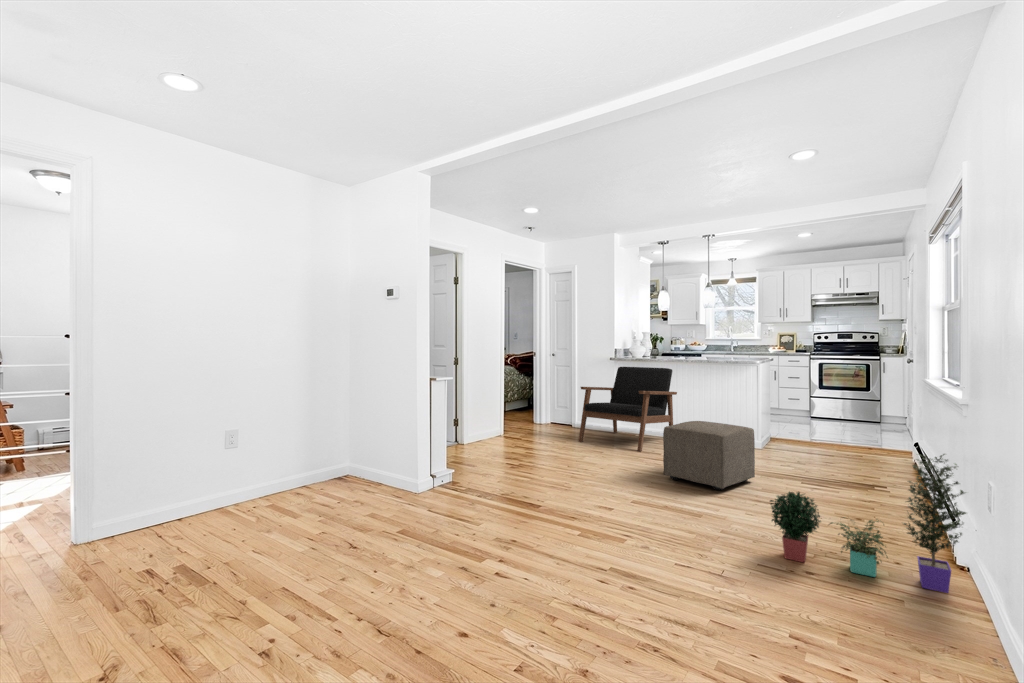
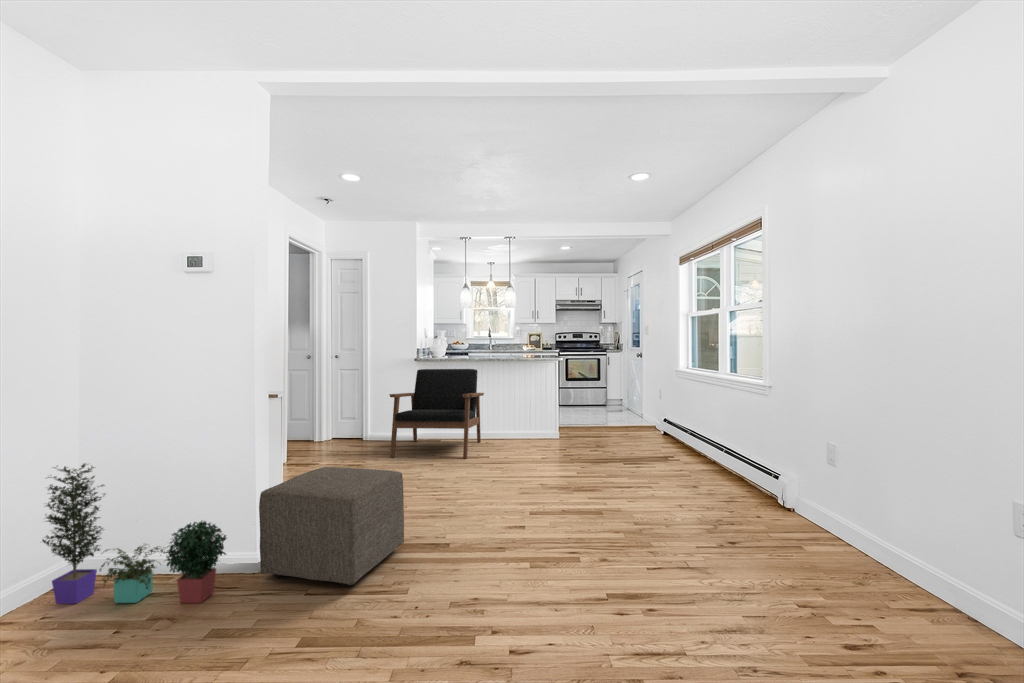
ottoman: present [663,421,755,490] -> present [259,467,404,586]
potted plant: present [770,454,966,593] -> present [42,464,227,604]

